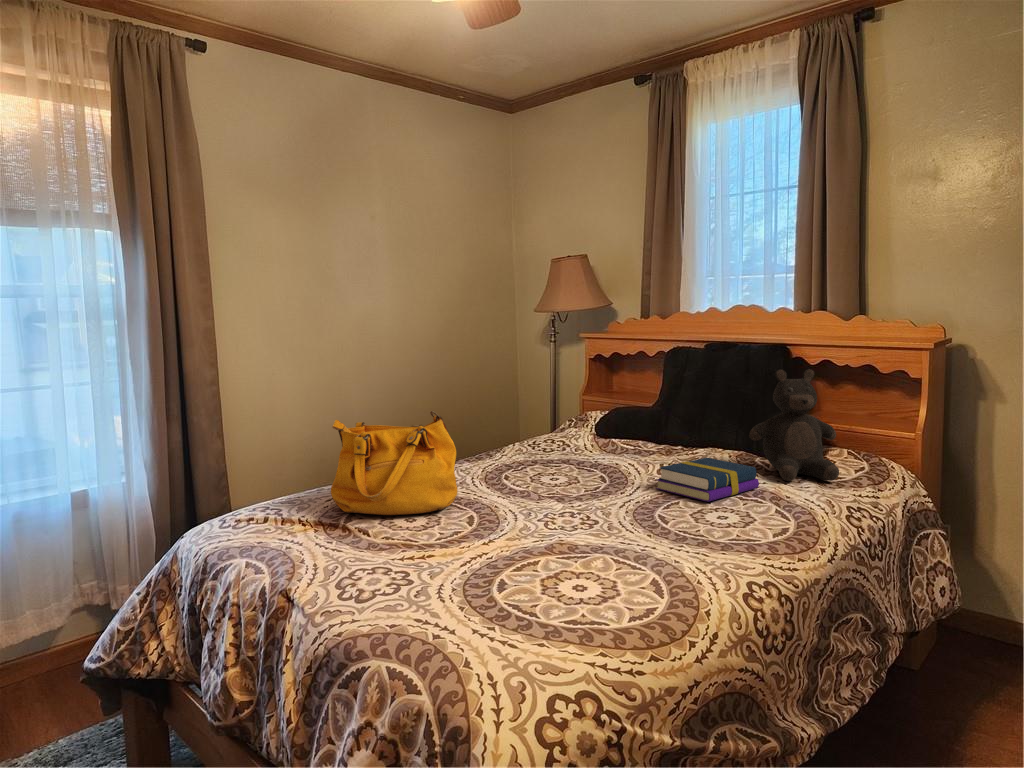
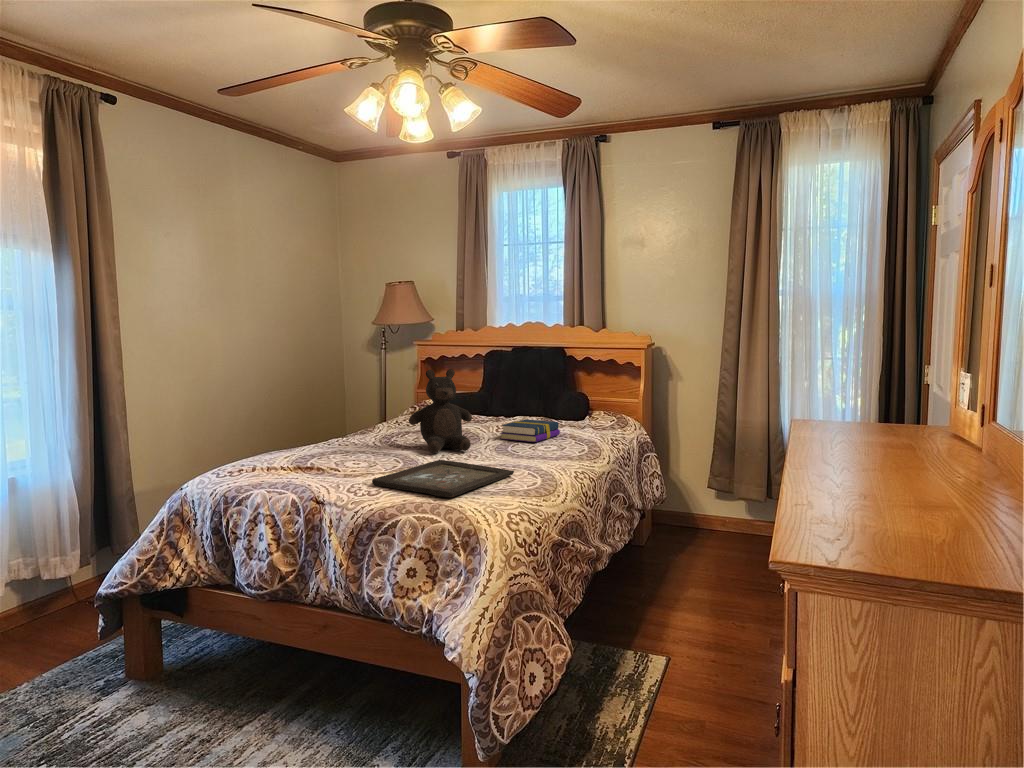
teddy bear: present [749,369,839,481] -> present [409,369,472,453]
handbag: present [331,411,457,515] -> none [293,391,381,462]
tray: none [383,529,627,631] -> present [372,460,514,497]

